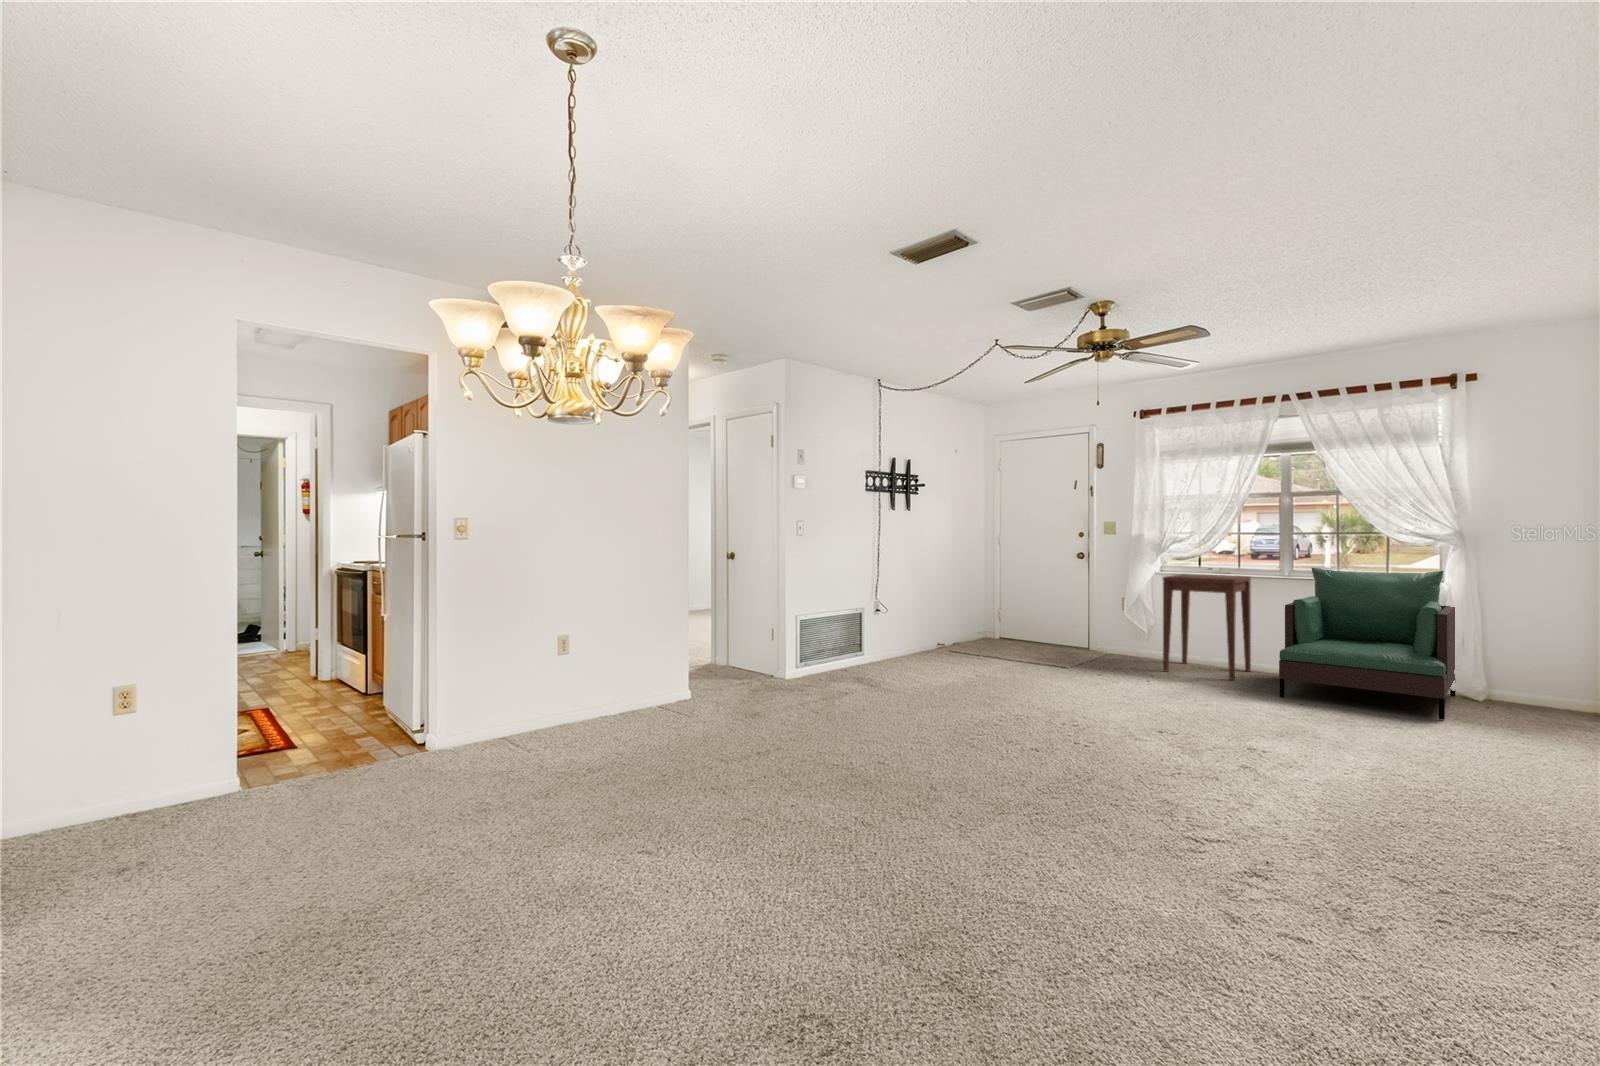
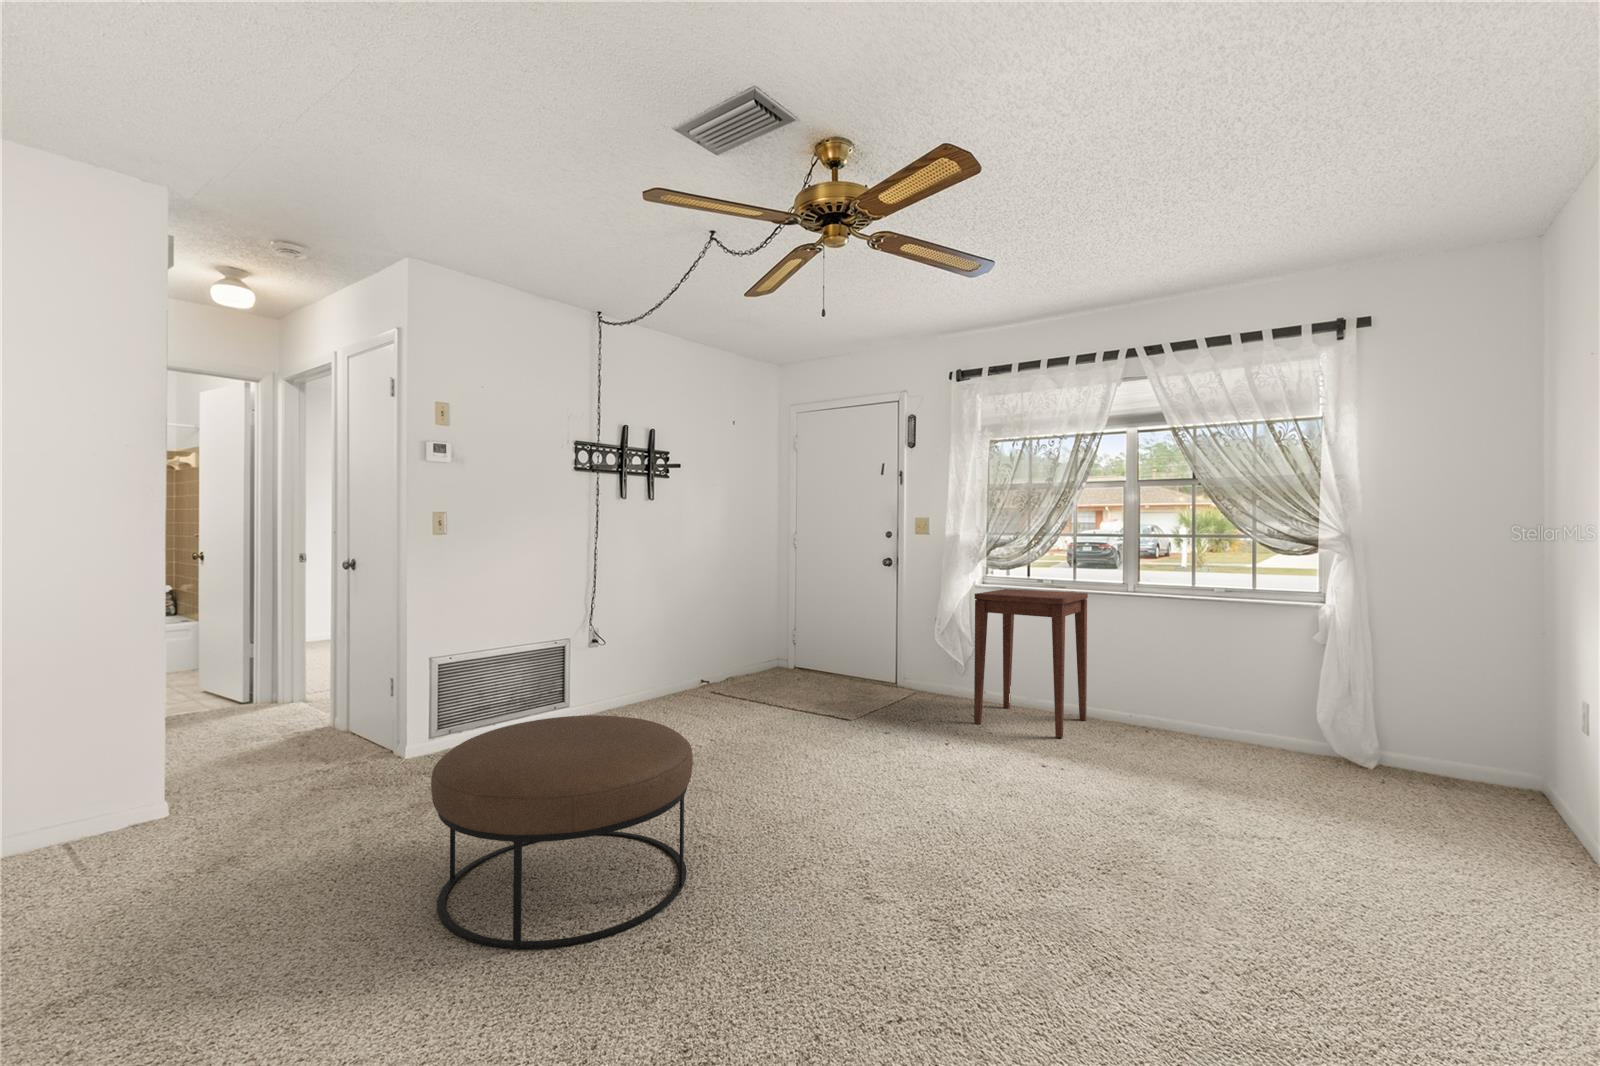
armchair: present [1279,567,1455,720] -> none [1116,582,1341,814]
ottoman: none [889,643,1028,748] -> present [431,715,693,948]

